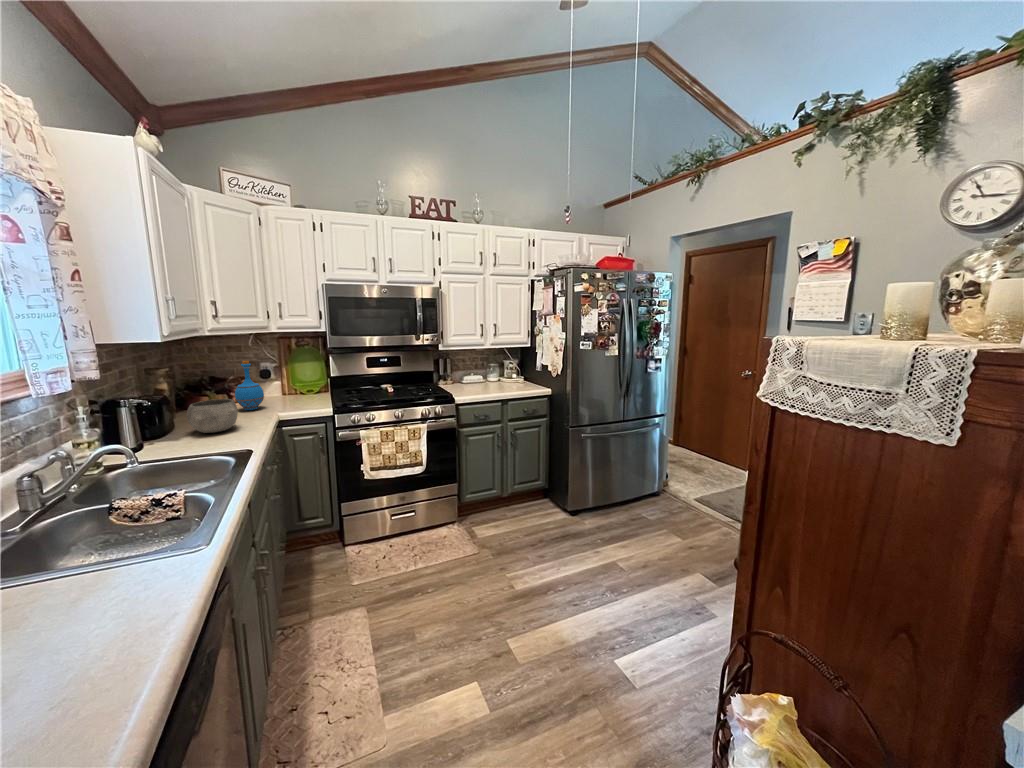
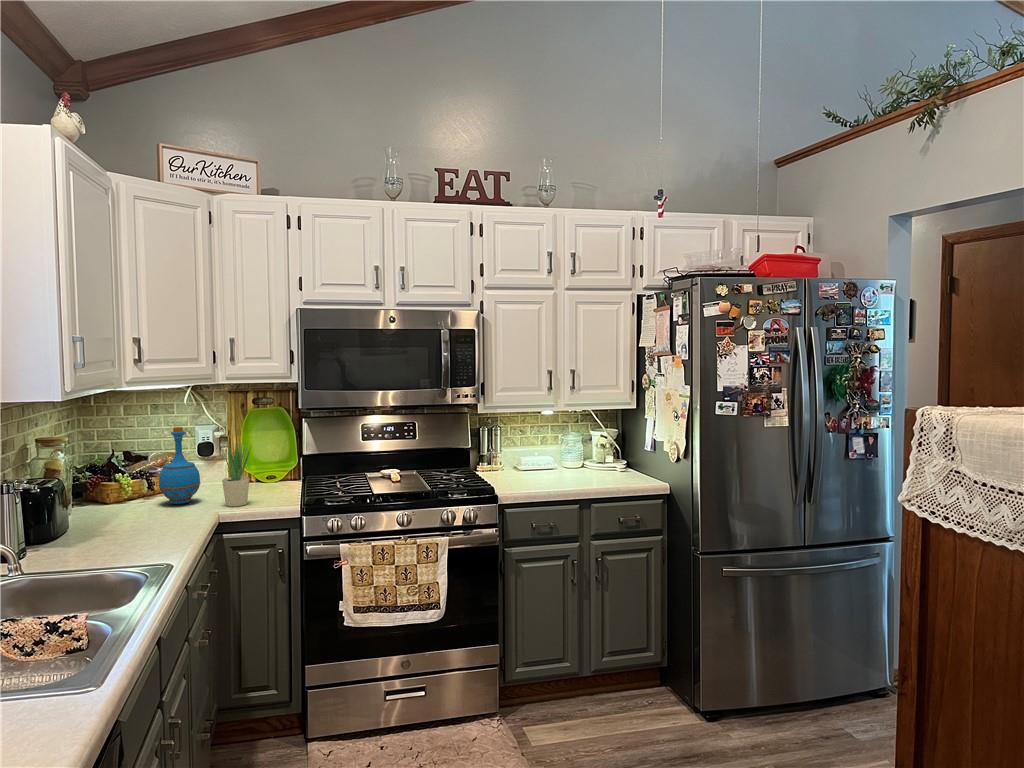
potted plant: none [278,364,298,411] -> present [222,440,251,507]
bowl: present [187,399,238,433] -> none [89,485,160,536]

